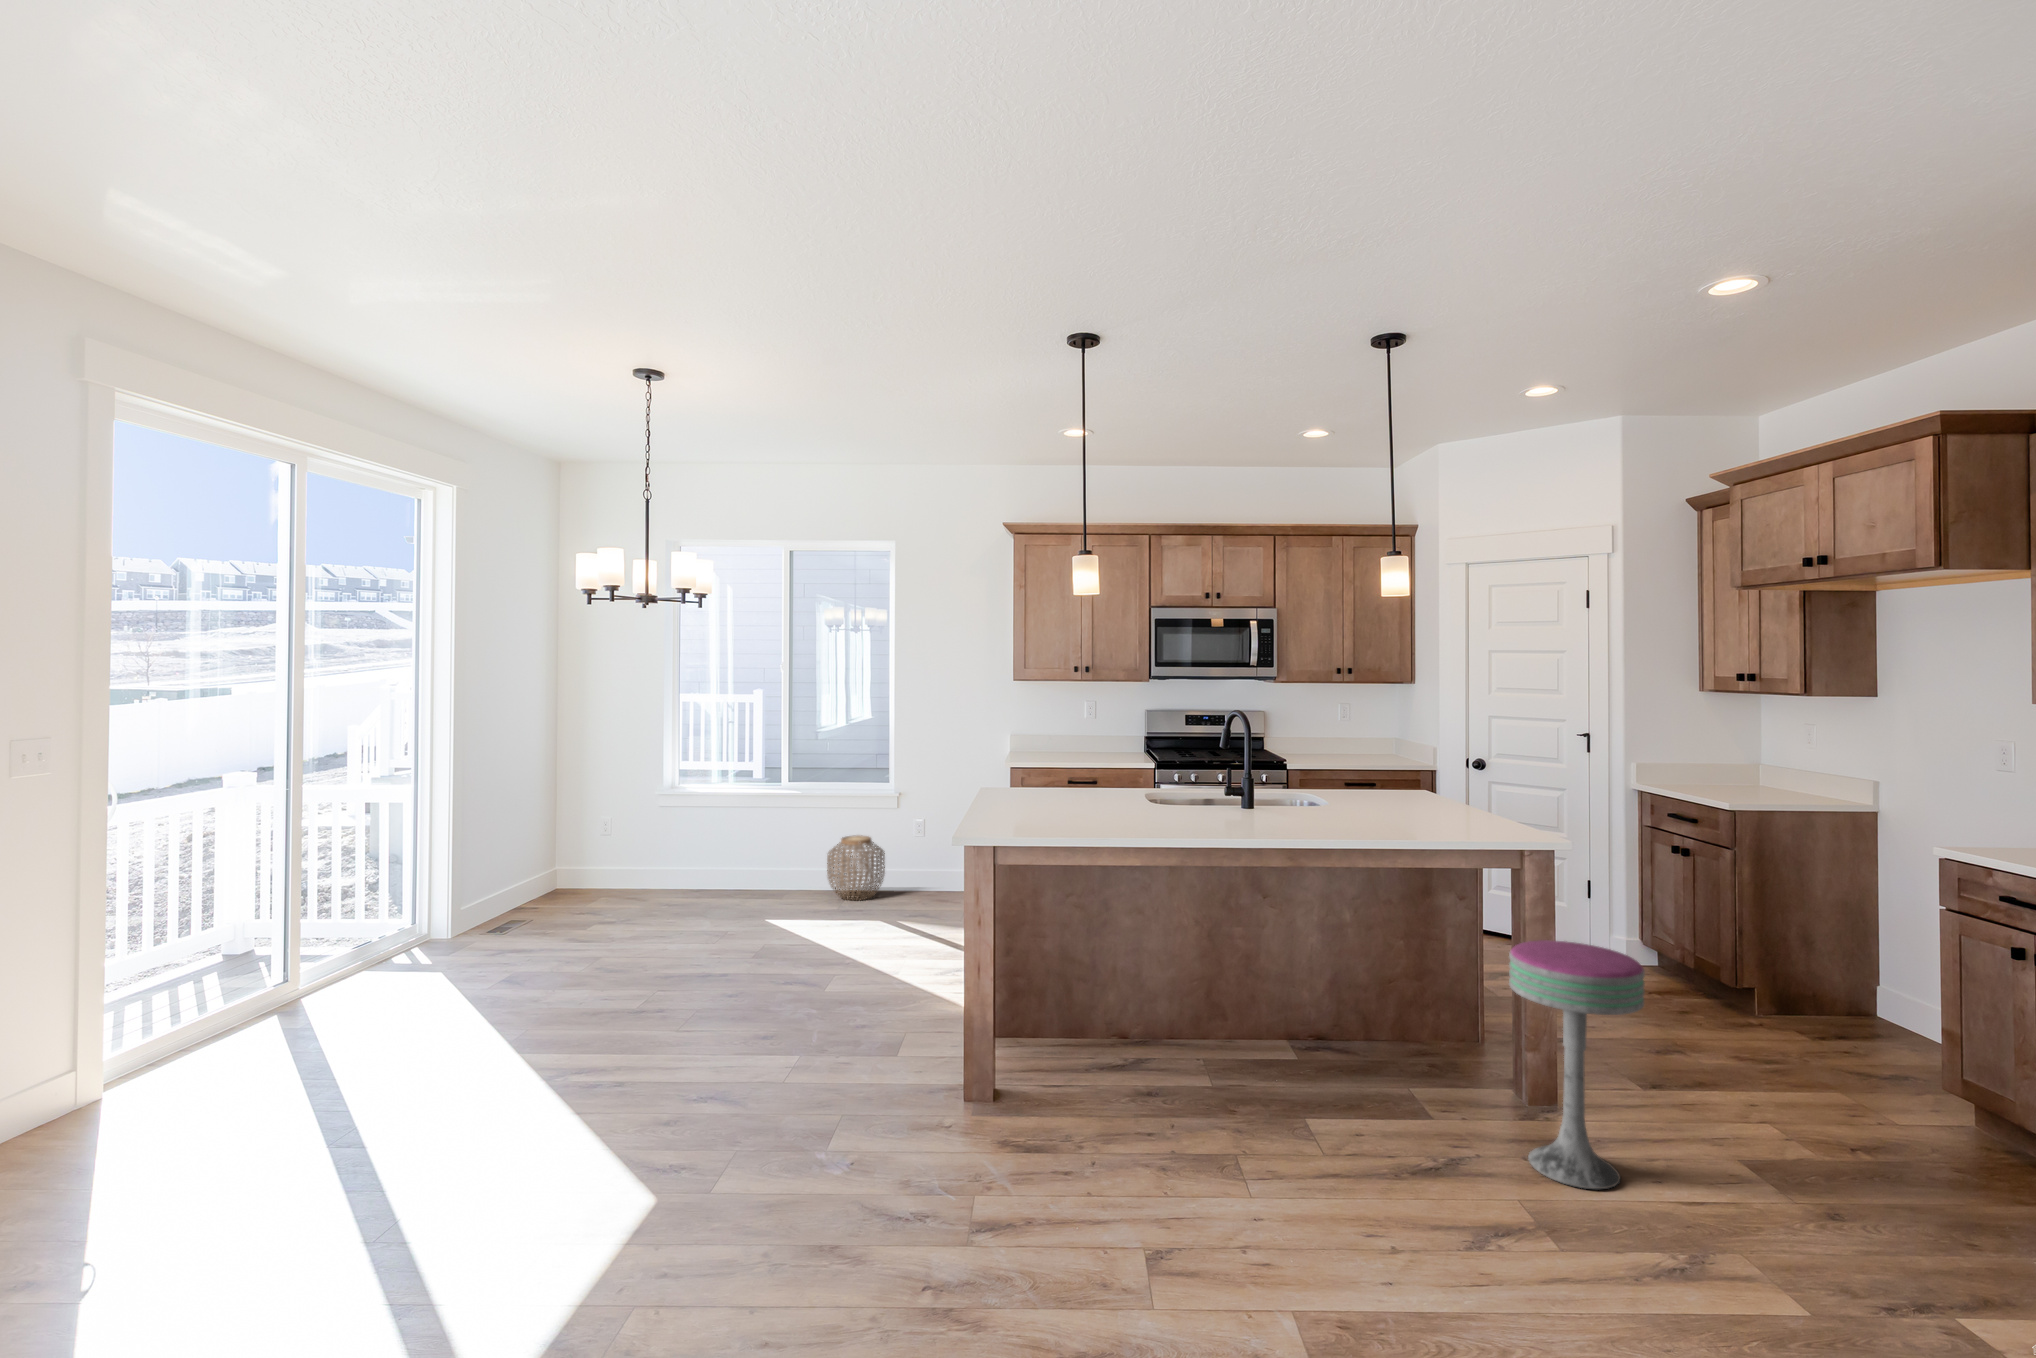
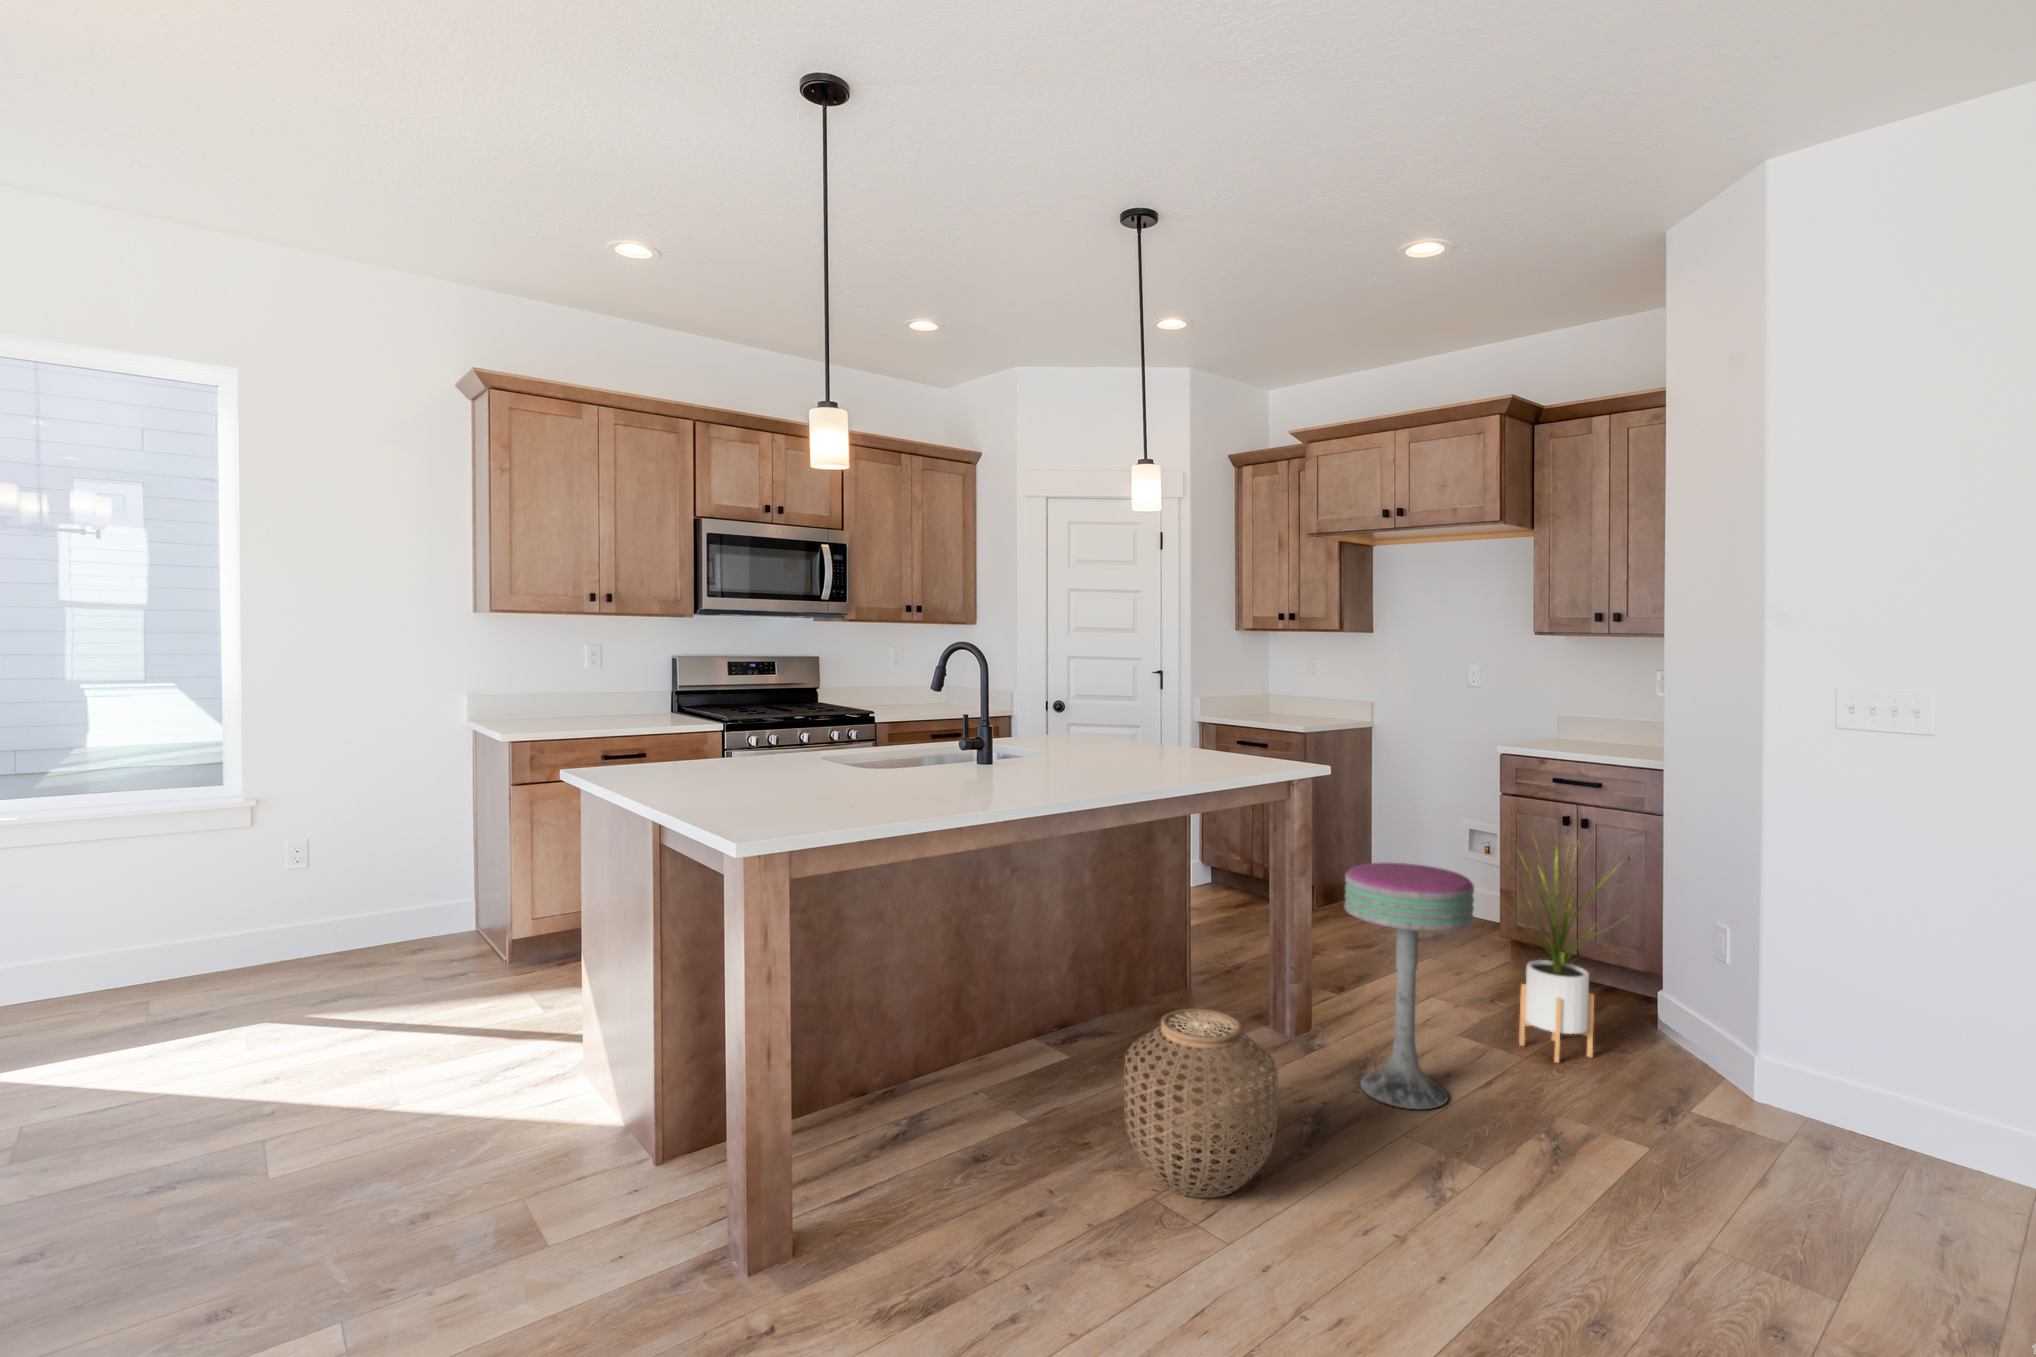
woven basket: present [827,835,885,900] -> present [1124,1009,1278,1198]
house plant: none [1753,941,1934,1219] -> present [1505,840,1611,1063]

